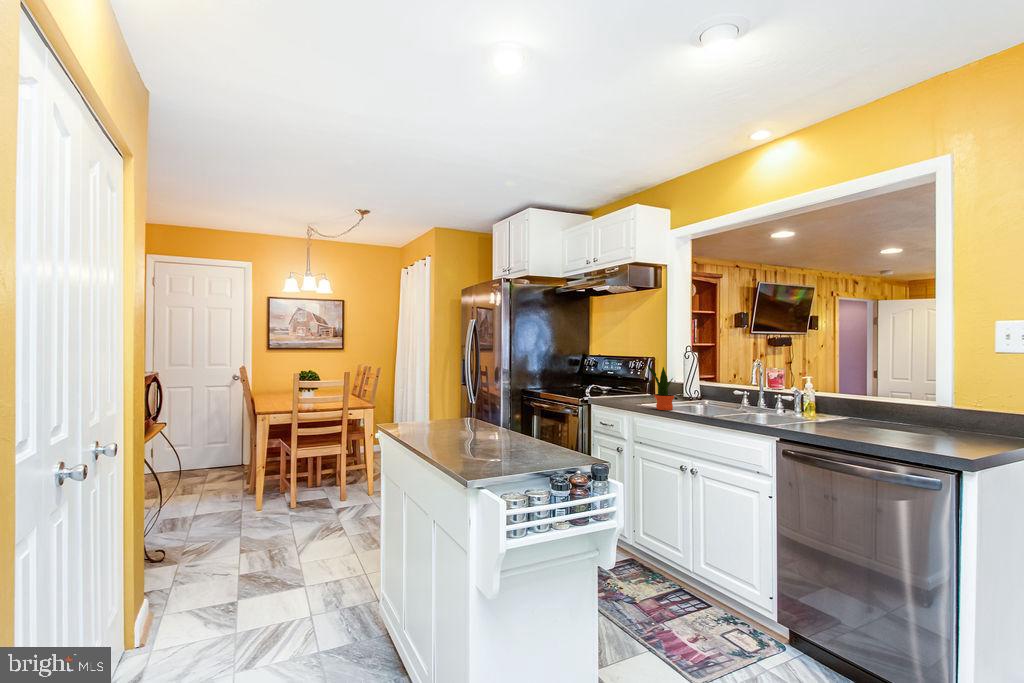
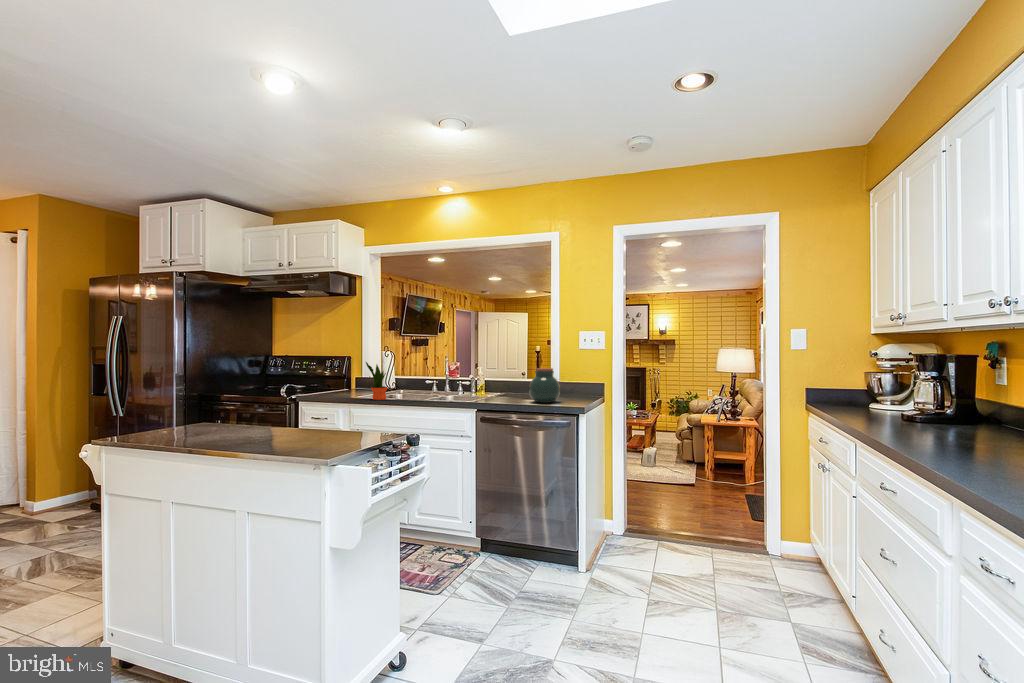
jar: none [874,383,939,442] -> present [529,368,560,403]

